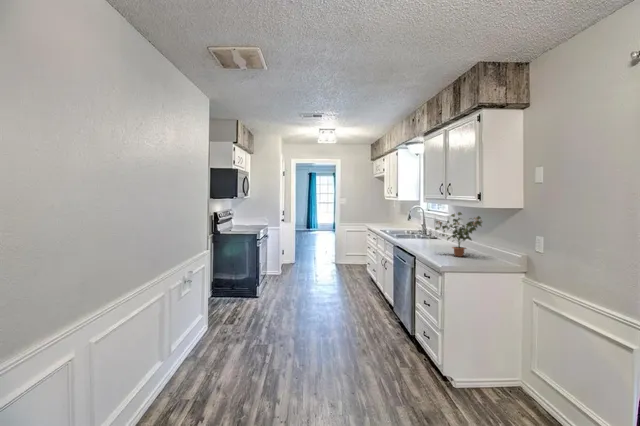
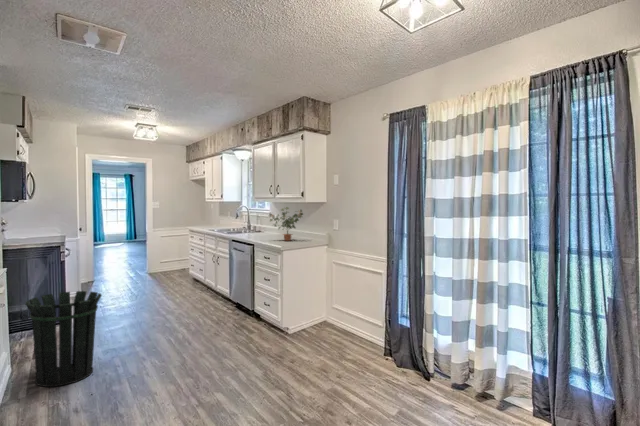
waste bin: none [175,294,240,390] -> present [26,291,101,387]

